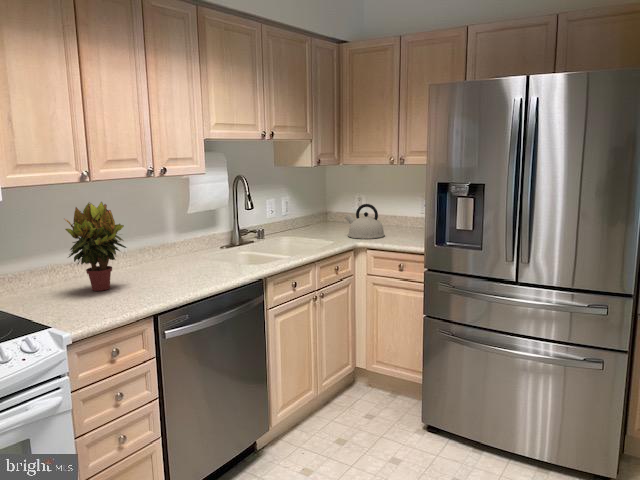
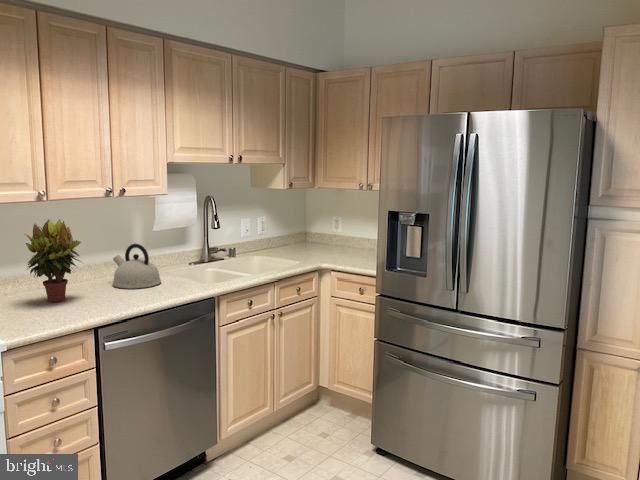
kettle: present [345,204,385,239] -> present [113,244,161,289]

